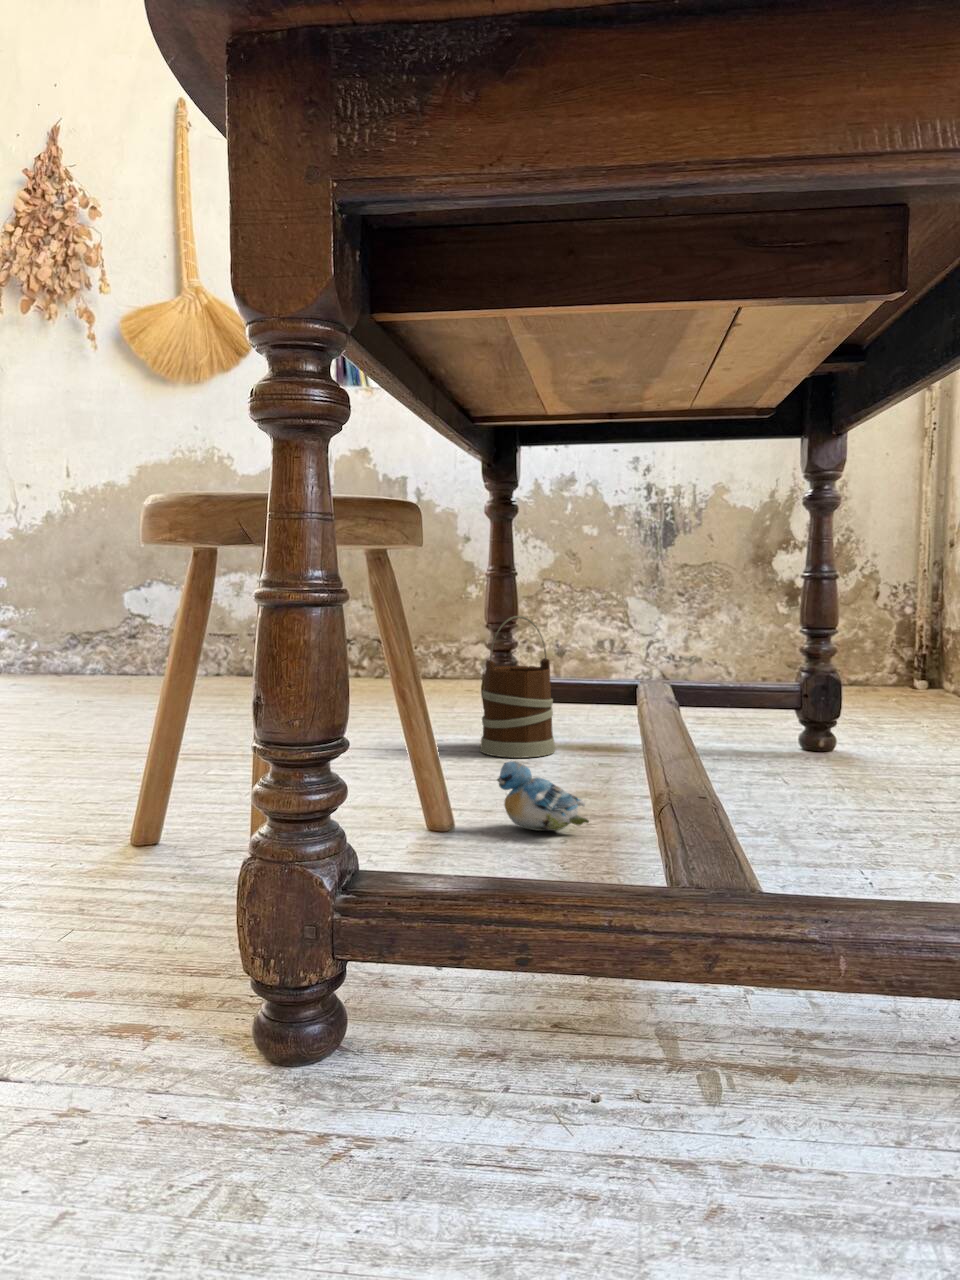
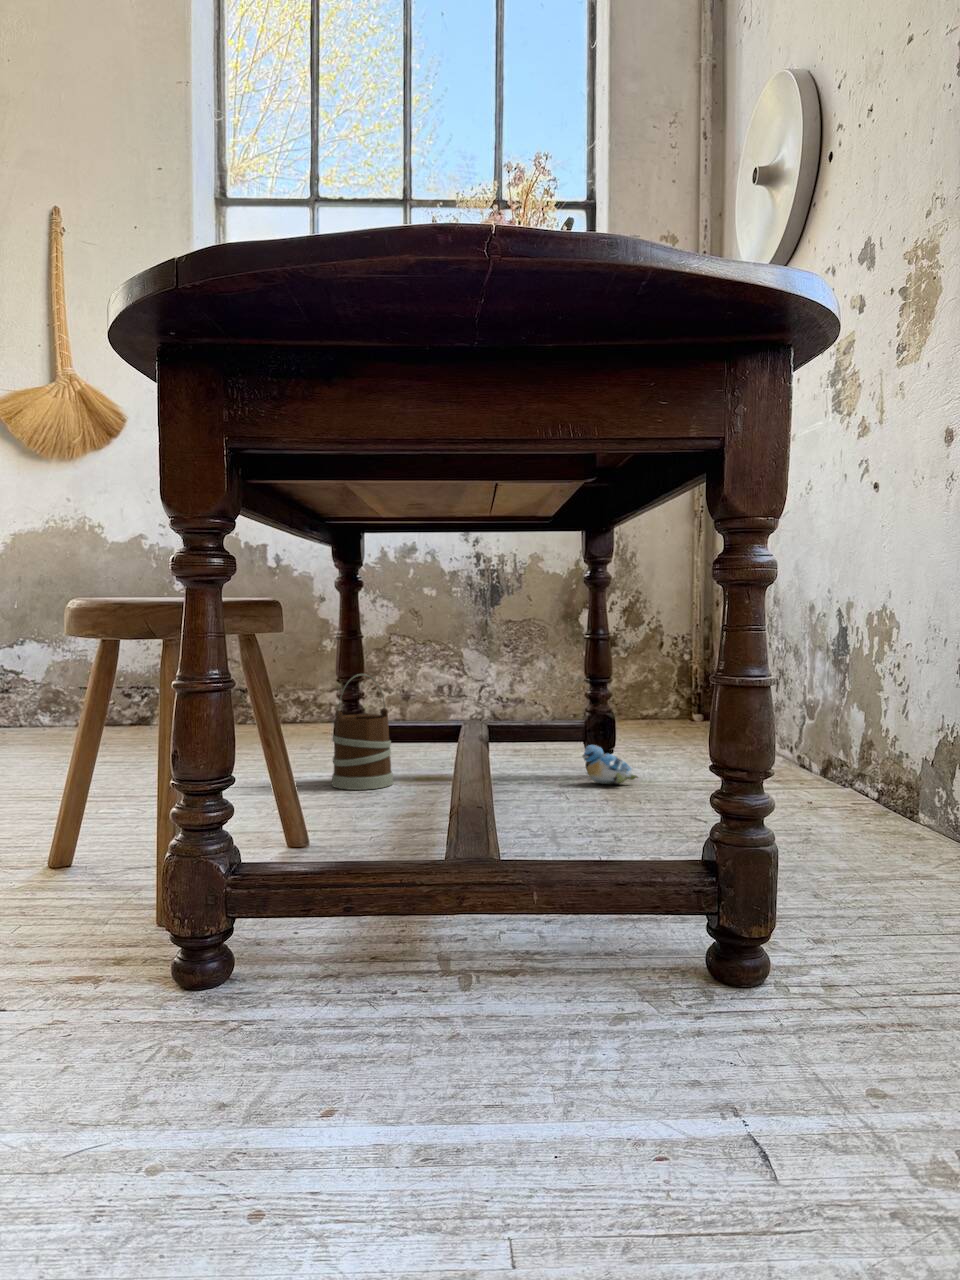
plush toy: present [497,761,589,831] -> present [583,745,638,784]

